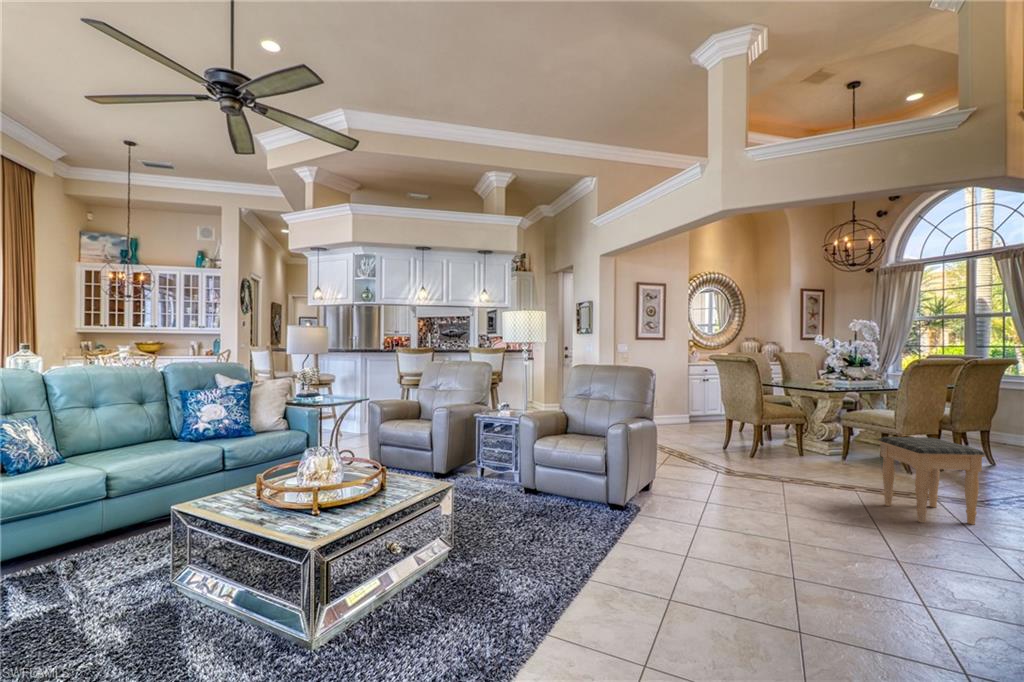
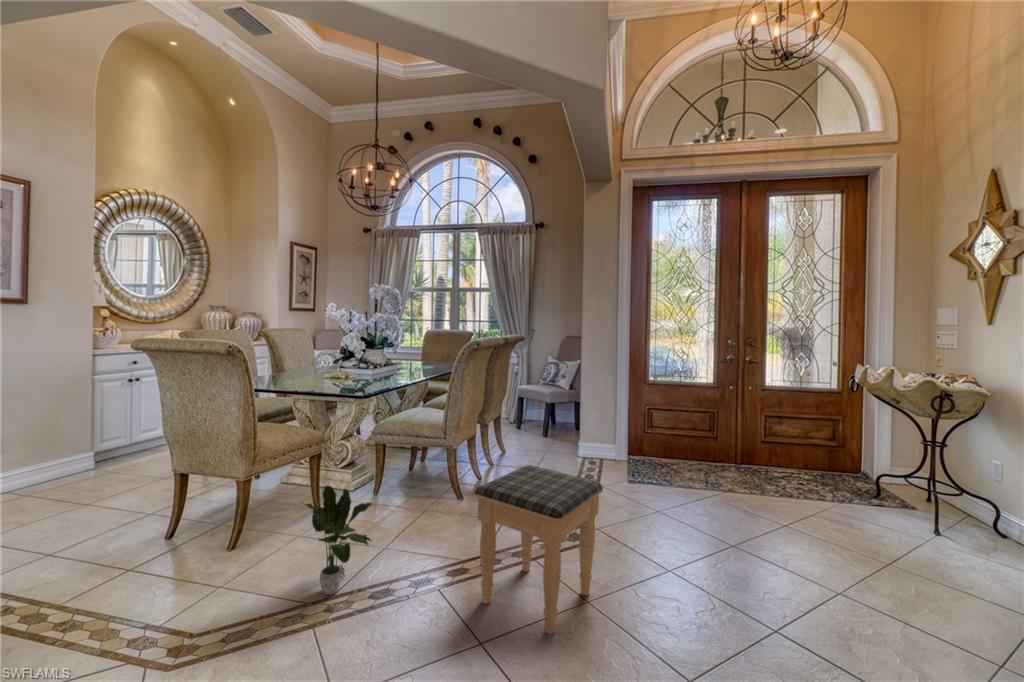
potted plant: none [781,427,822,481] -> present [301,486,372,595]

